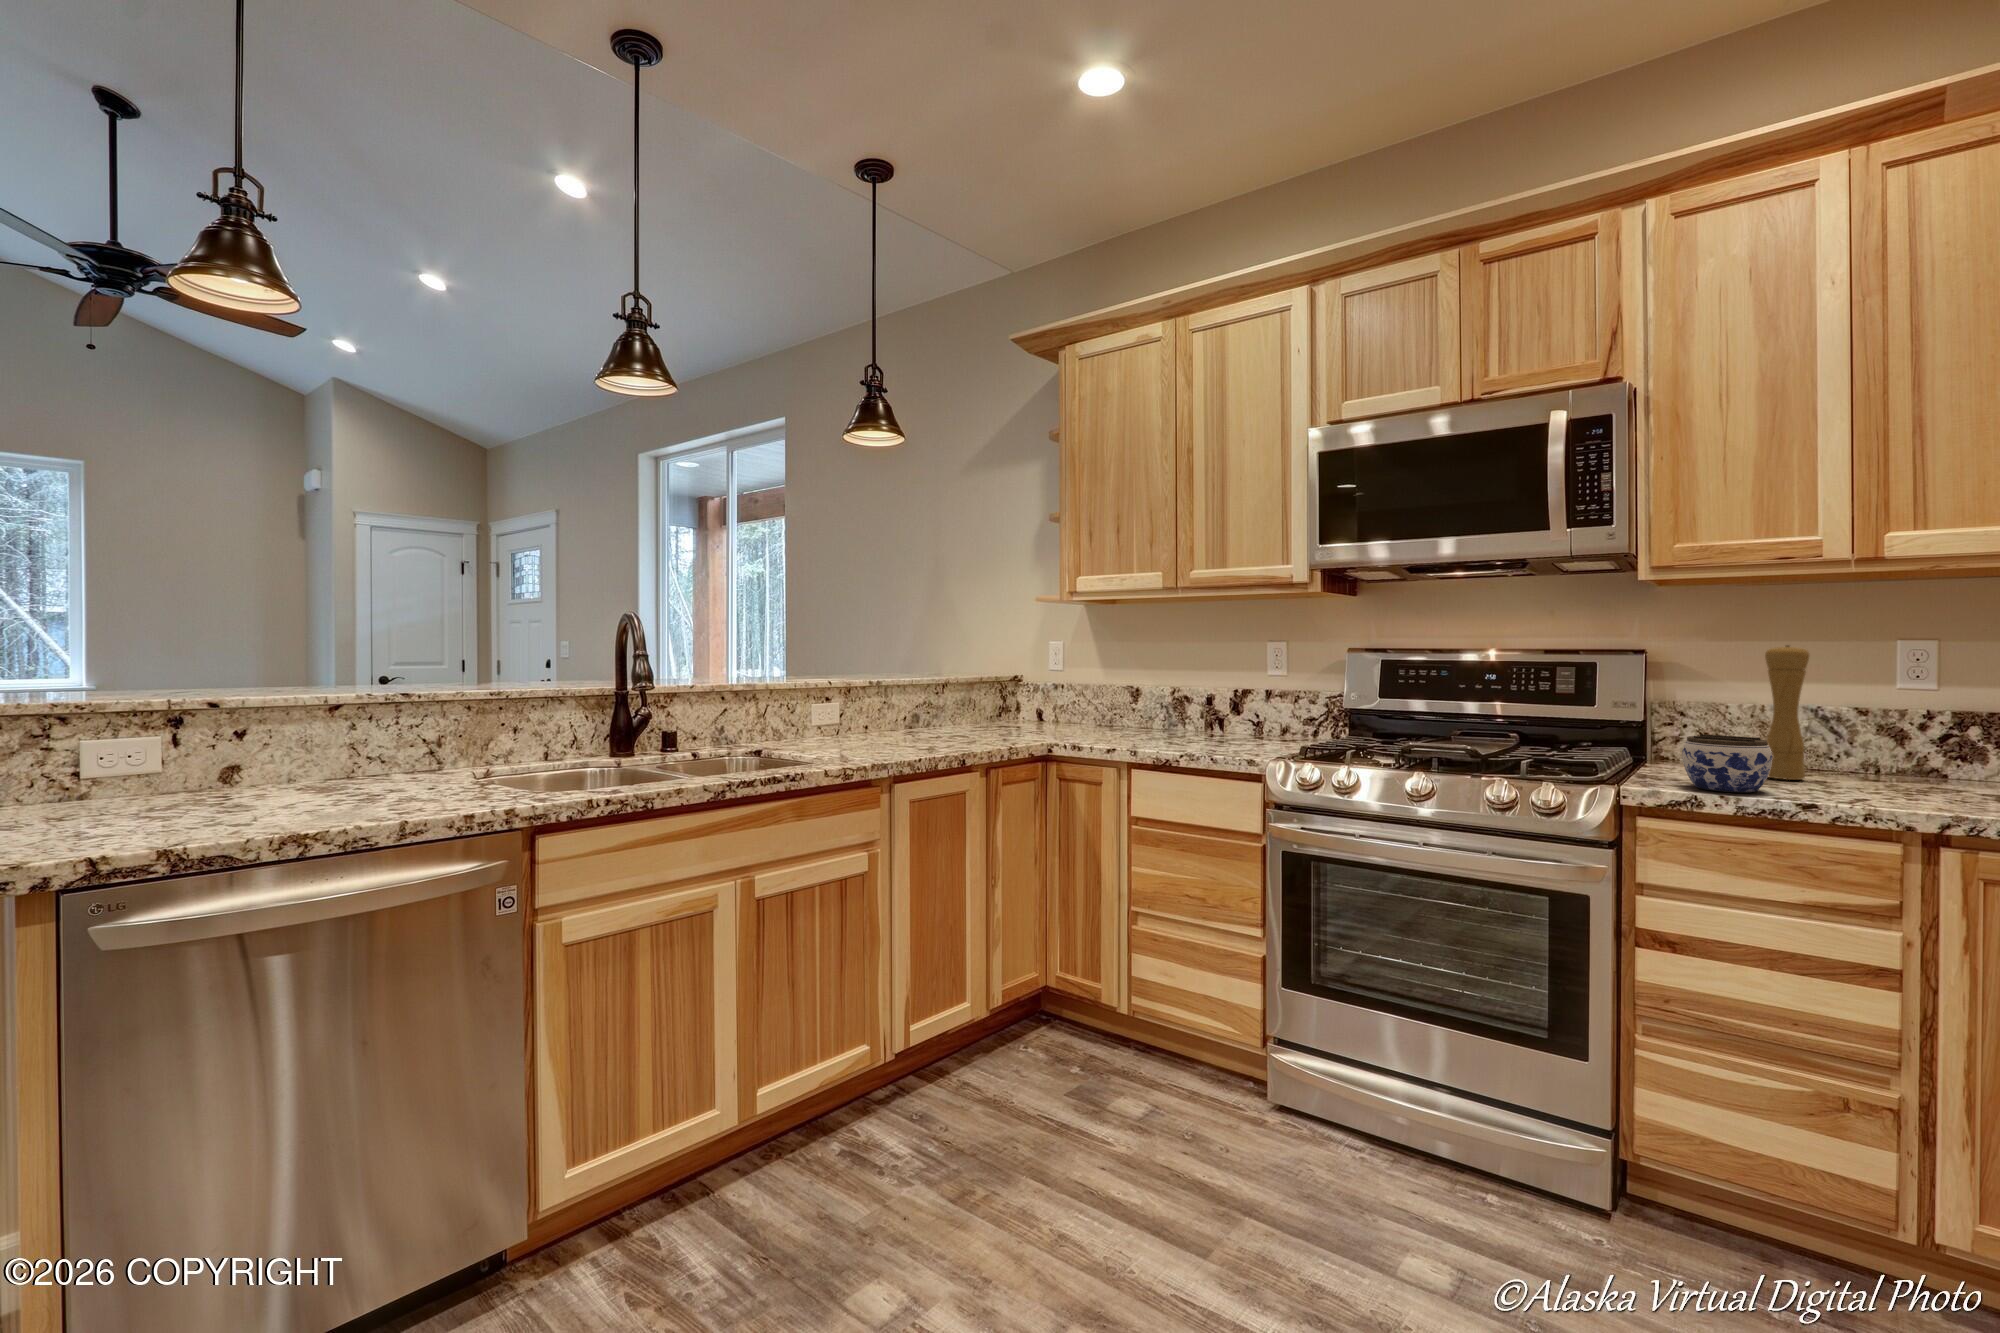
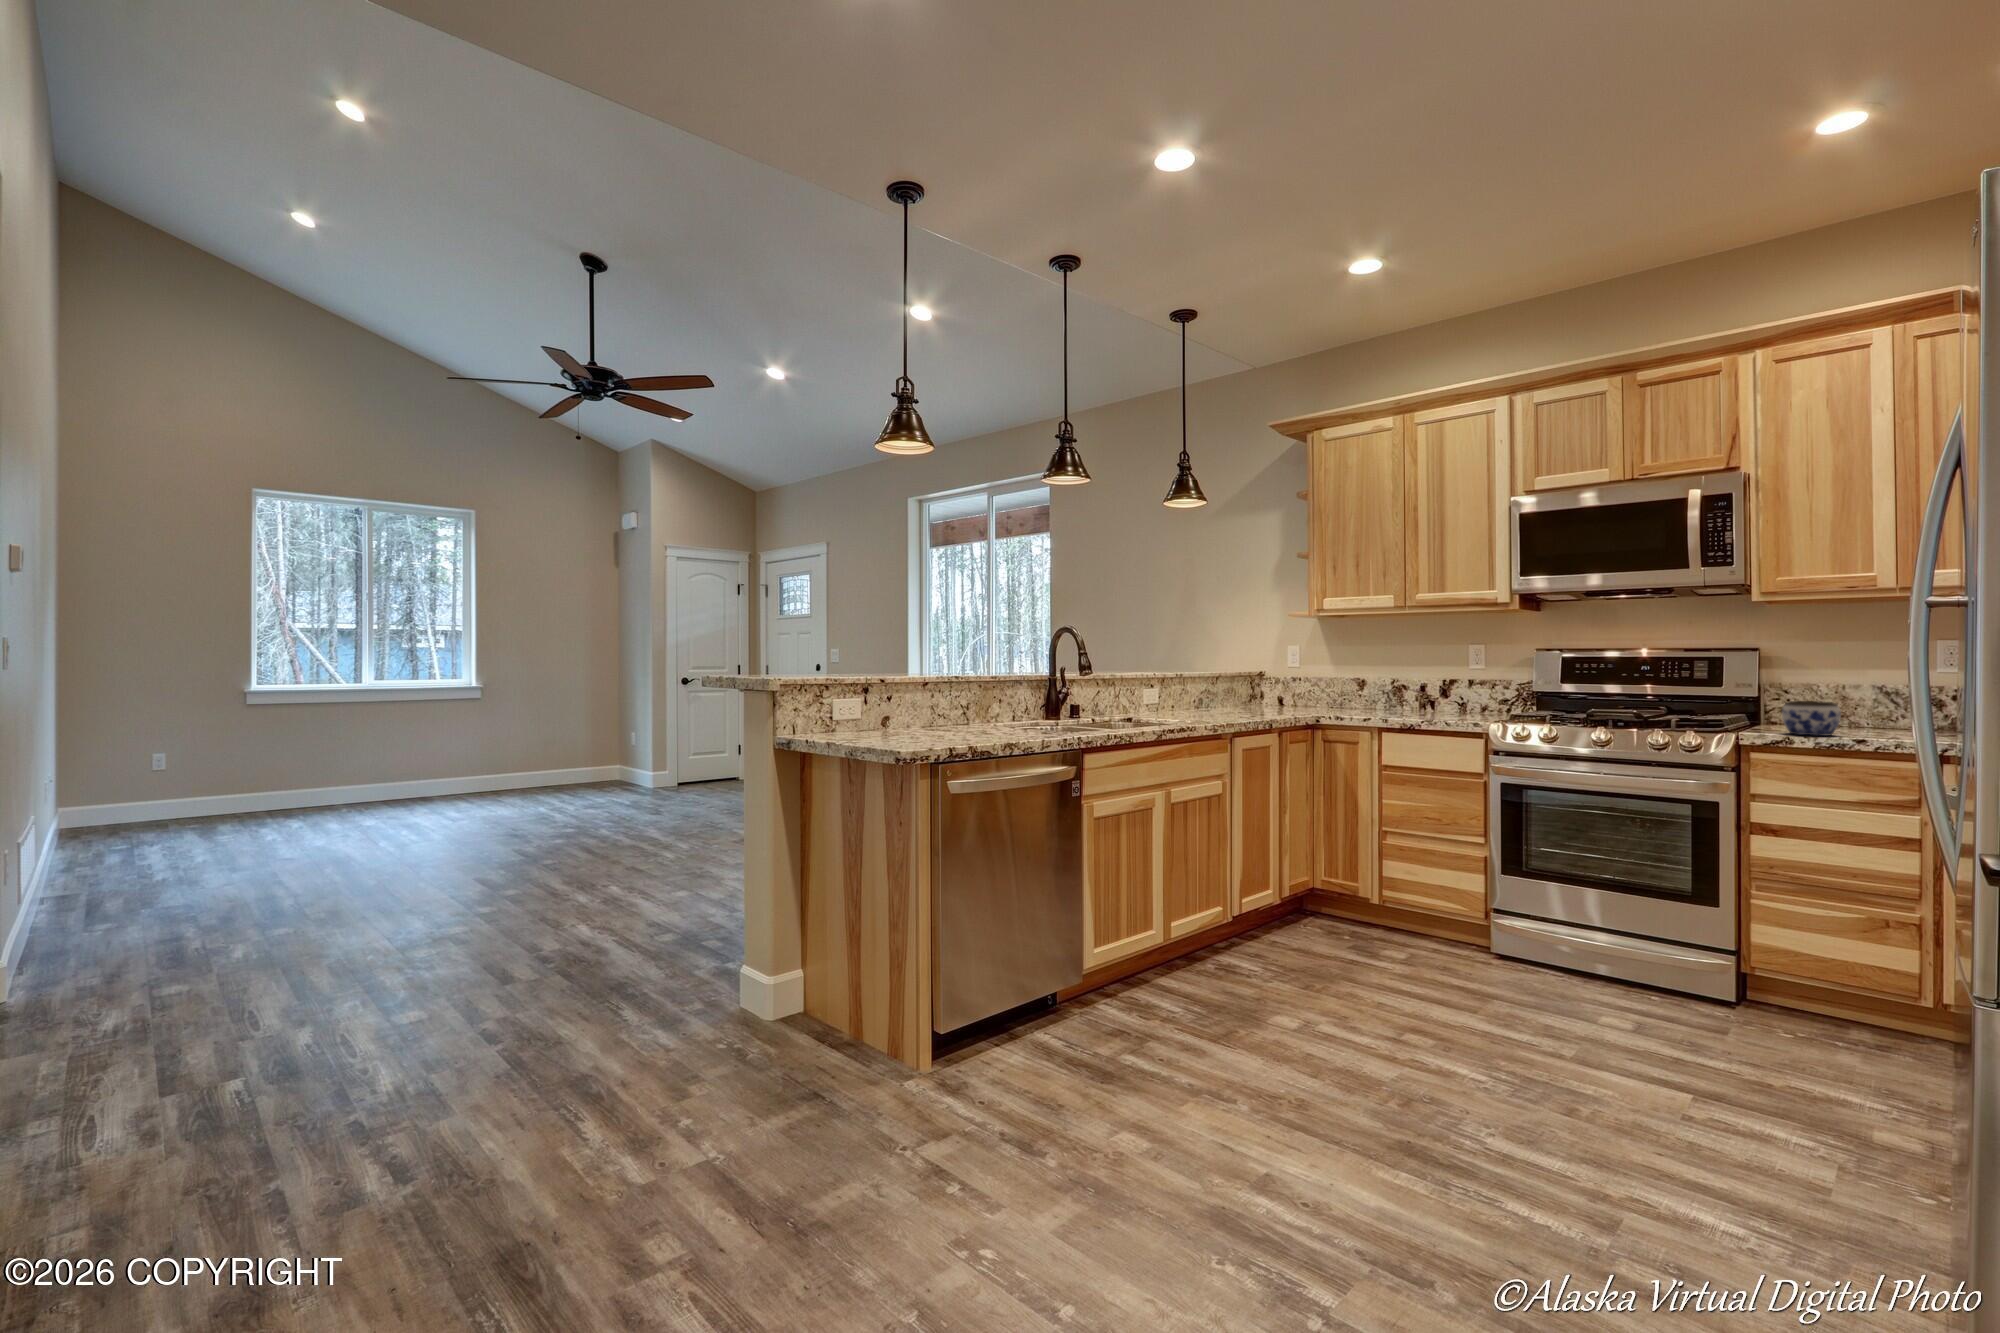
pepper mill: present [1765,645,1809,780] -> none [1841,643,1871,731]

